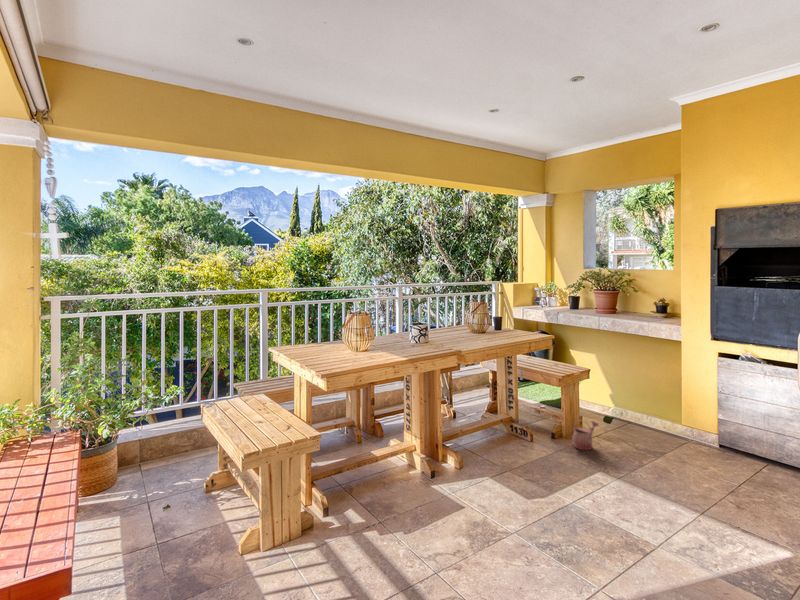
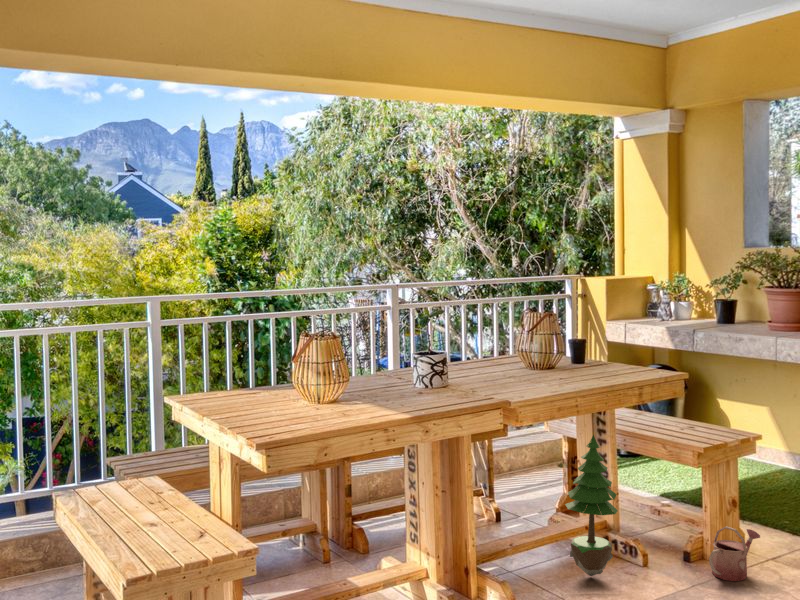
potted tree: none [492,369,521,448] -> present [565,435,618,576]

